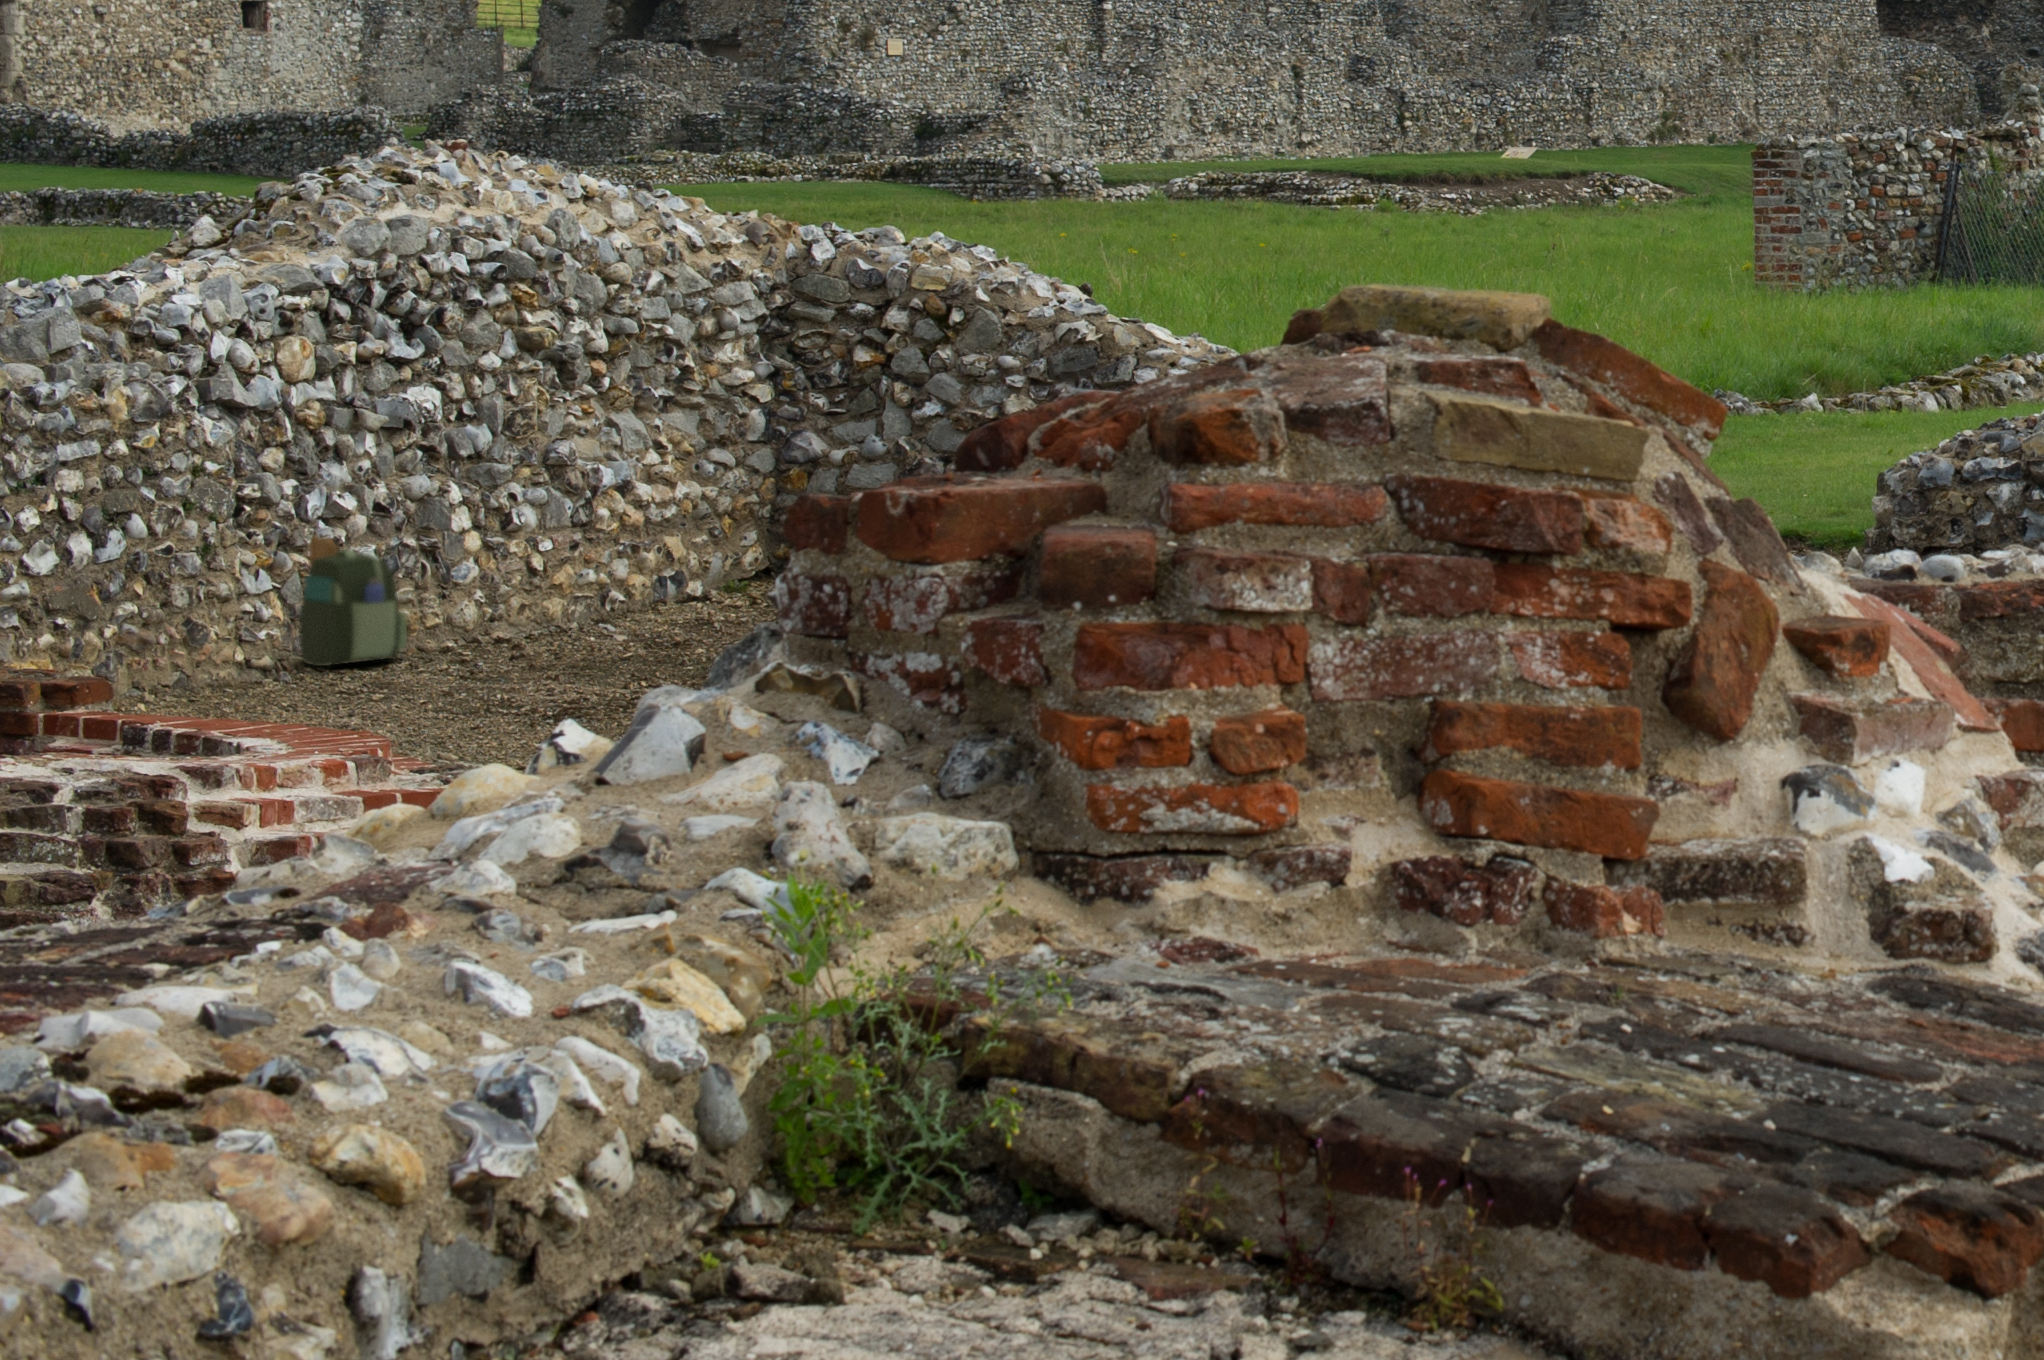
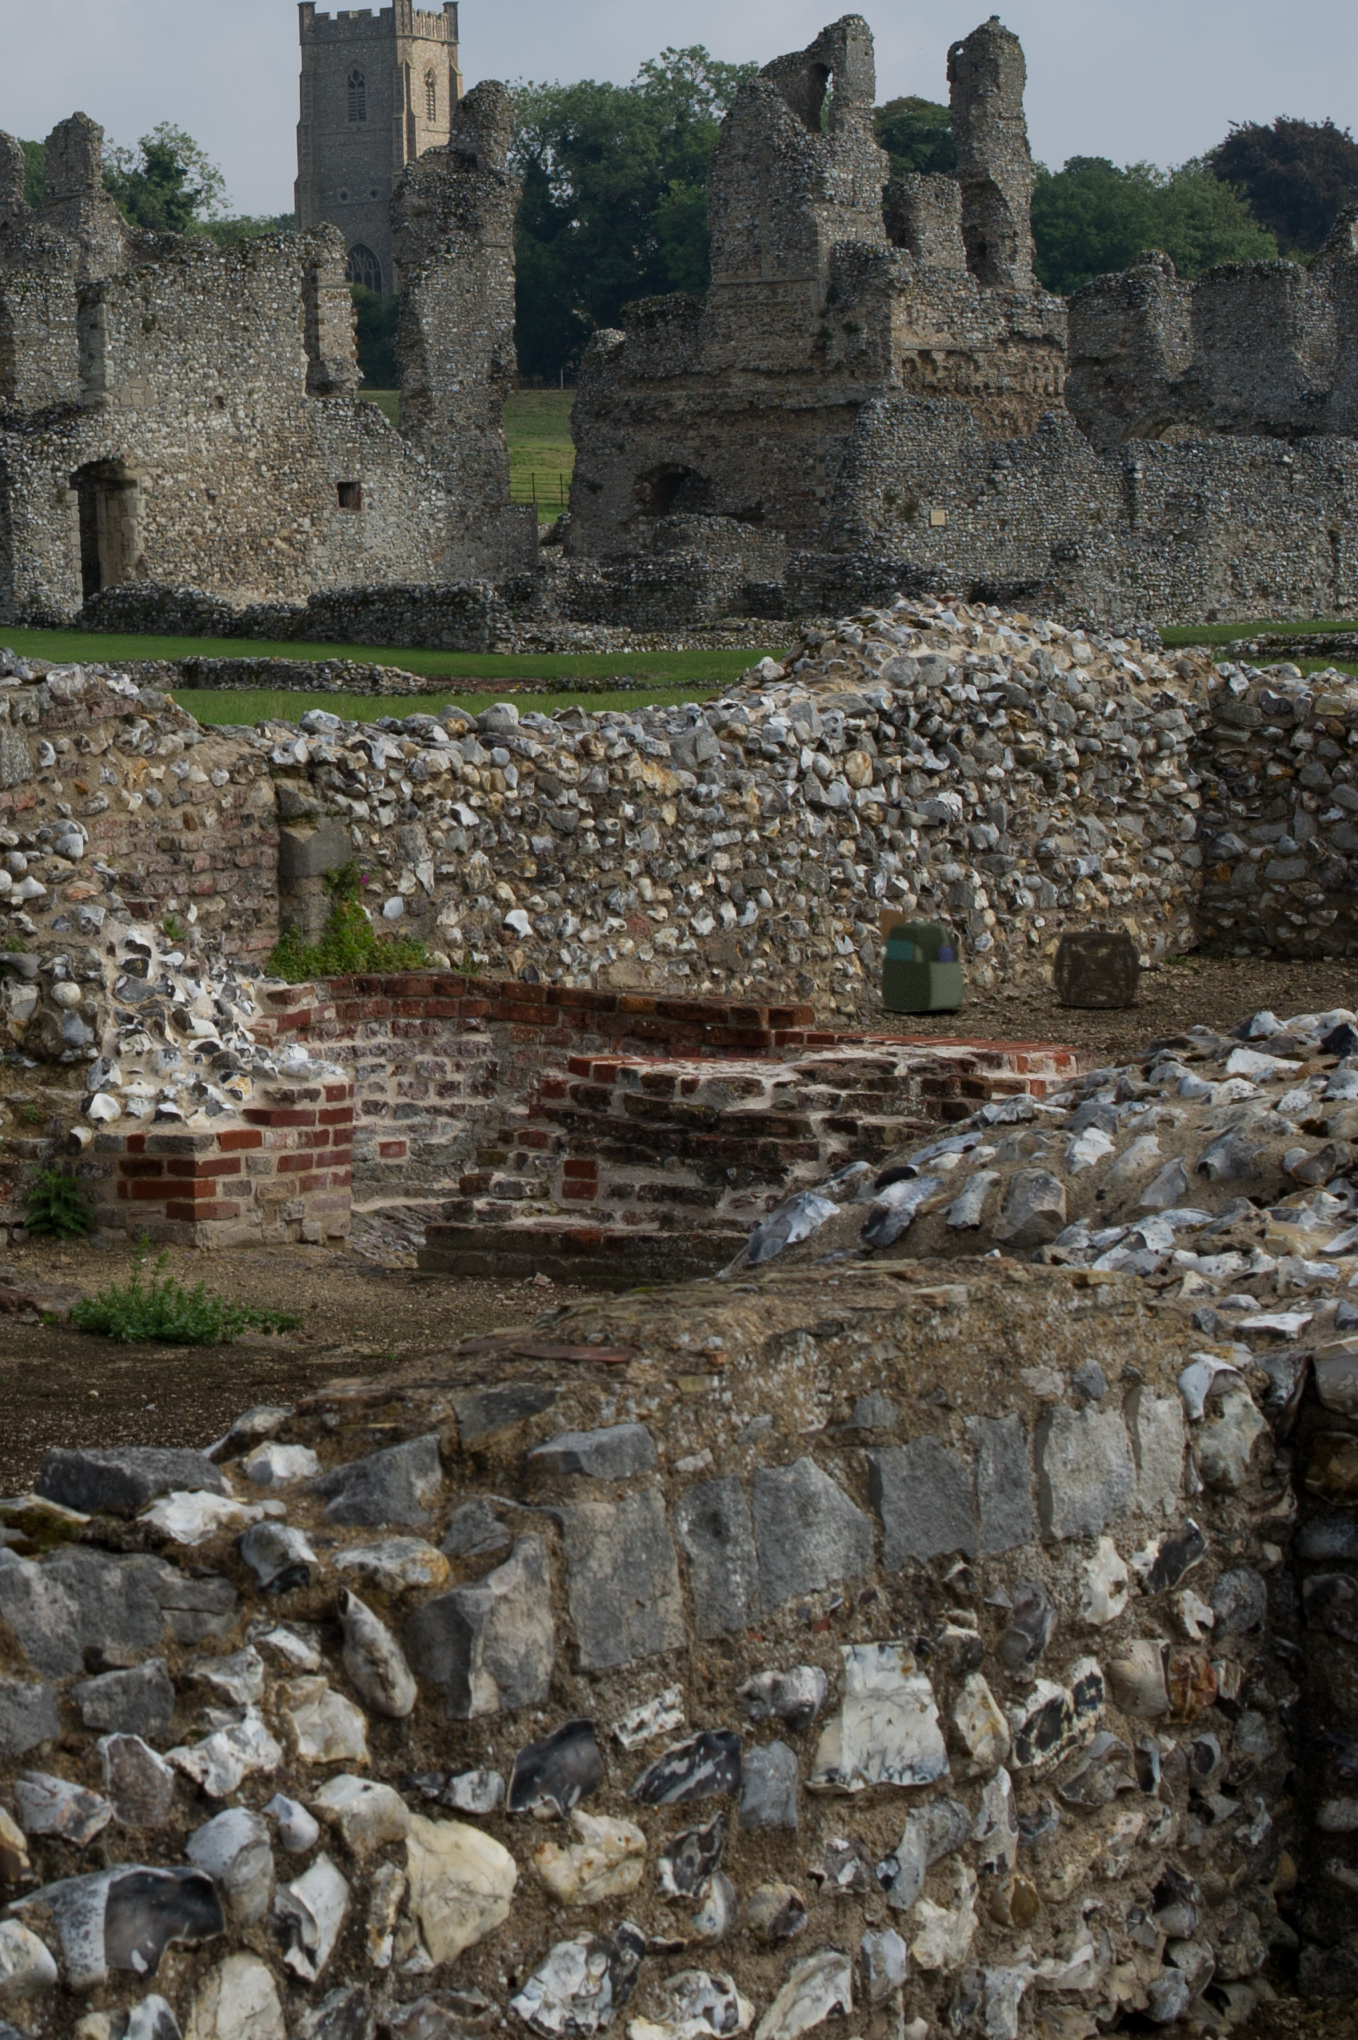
woven basket: none [529,553,638,646] -> present [1053,931,1140,1008]

